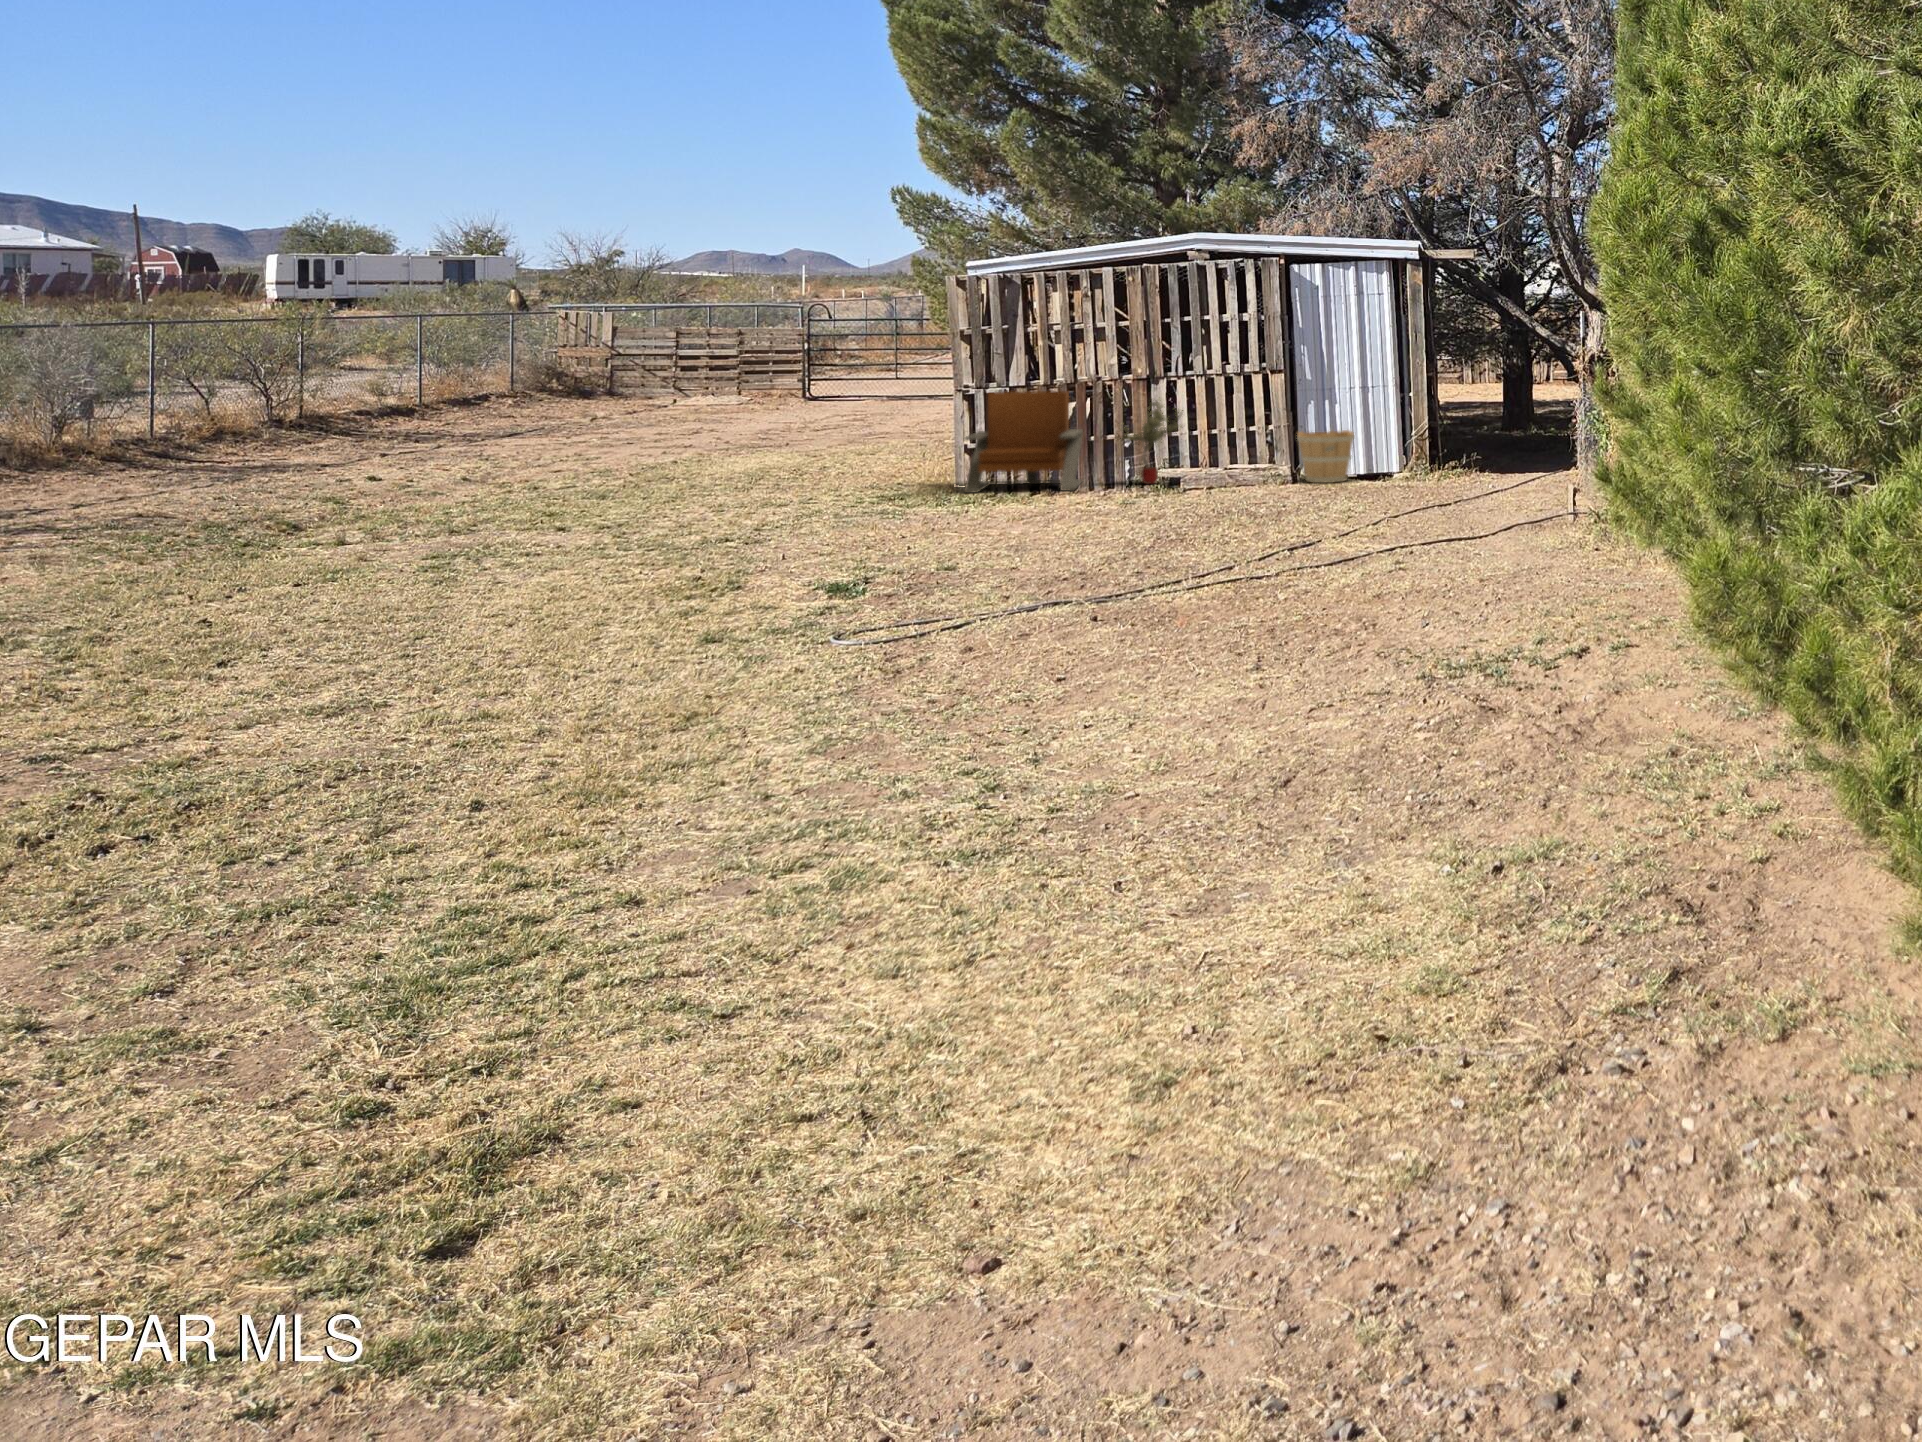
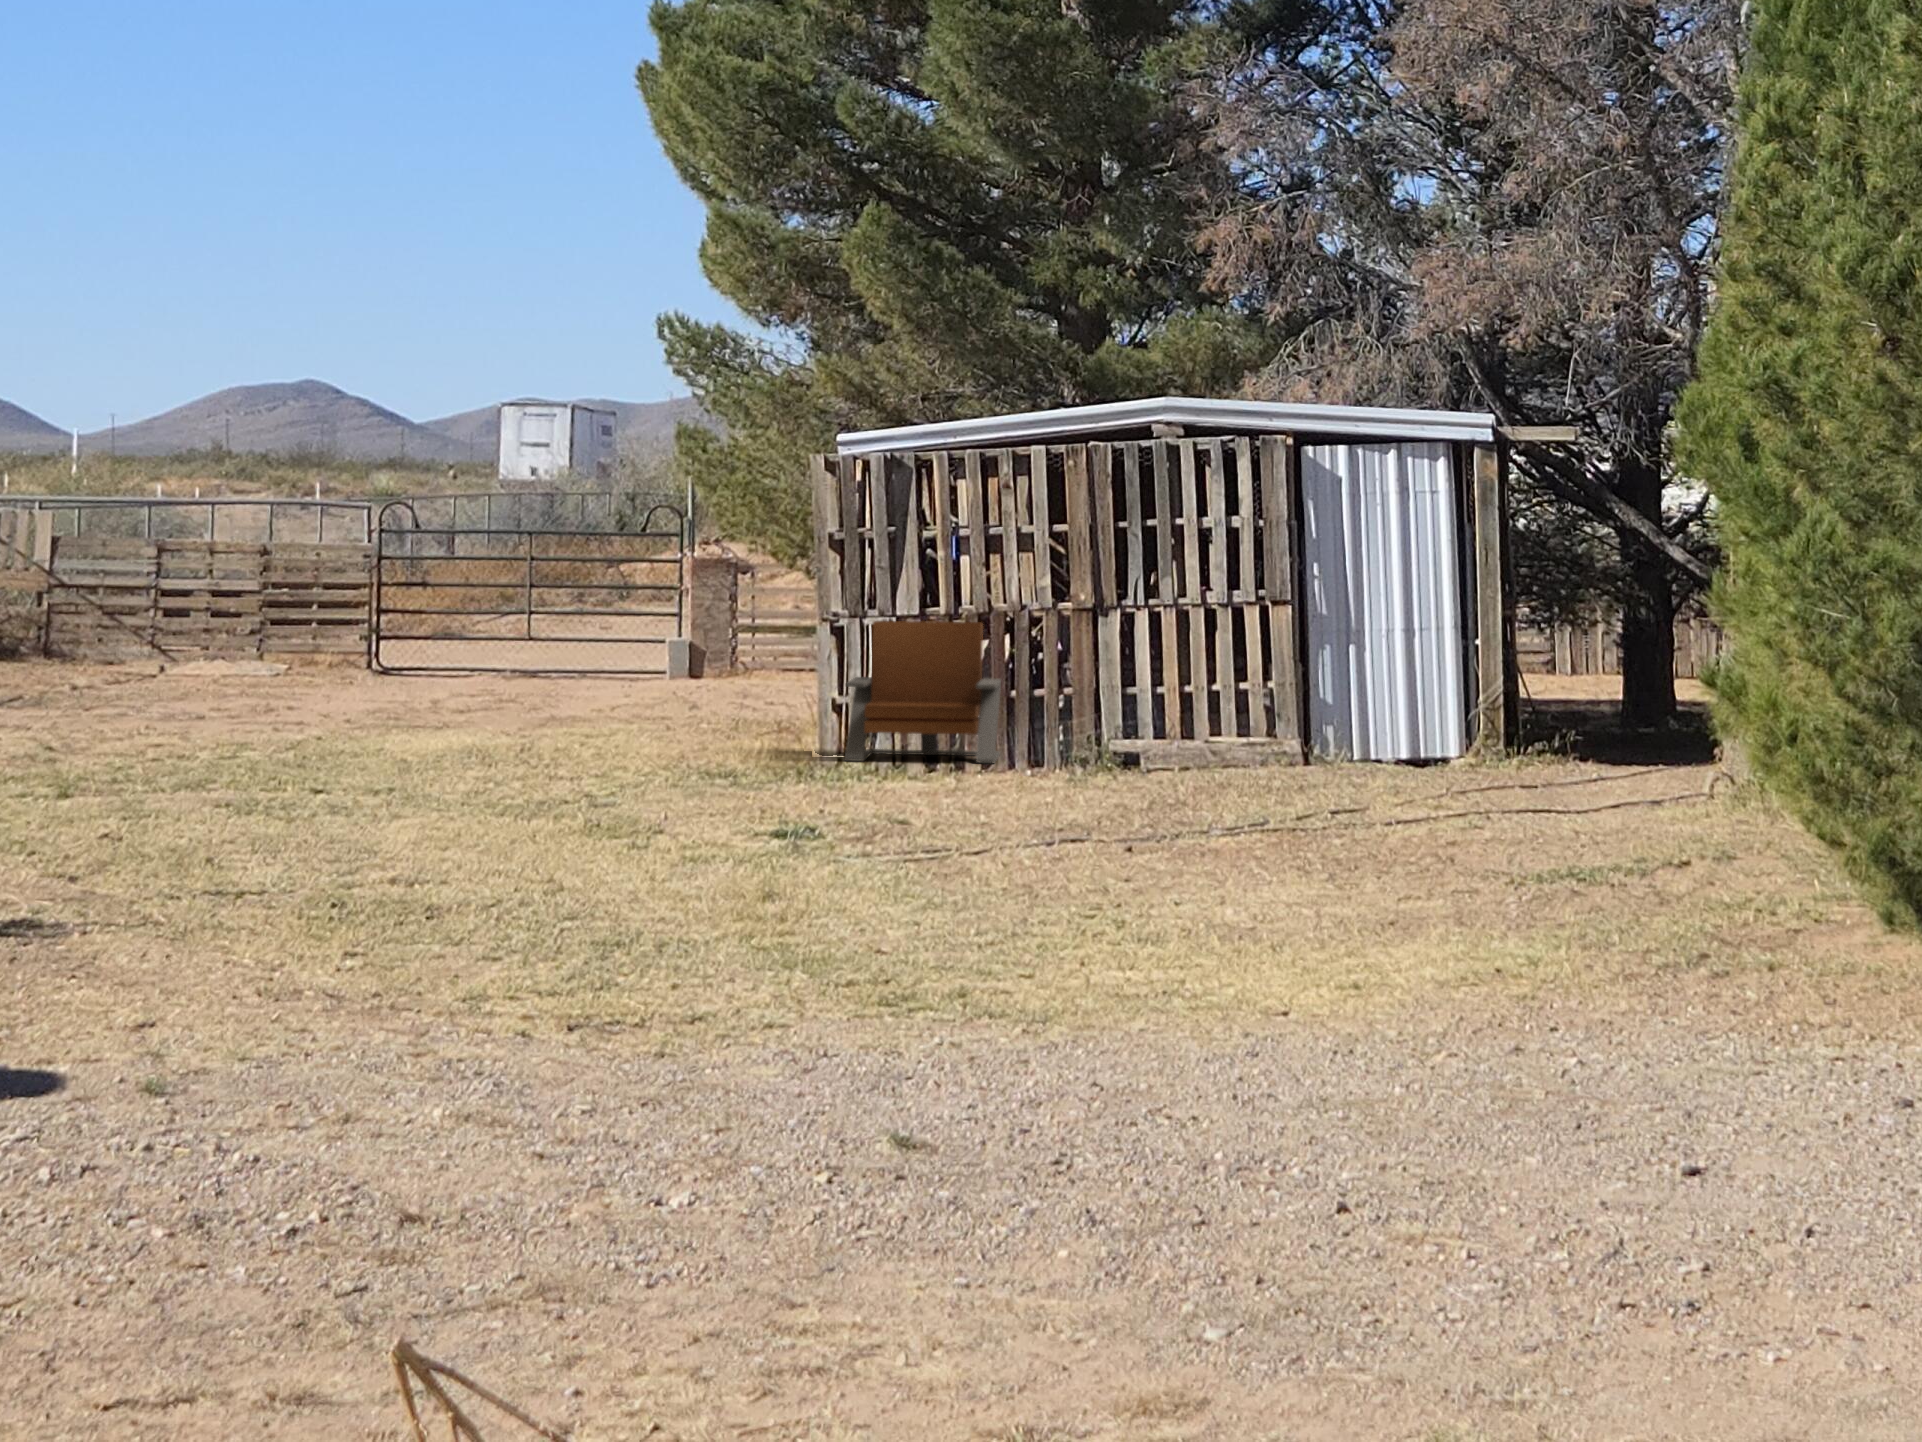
potted tree: present [1116,399,1184,484] -> none [1045,635,1148,761]
wooden bucket: present [1297,430,1355,483] -> none [1310,691,1395,767]

